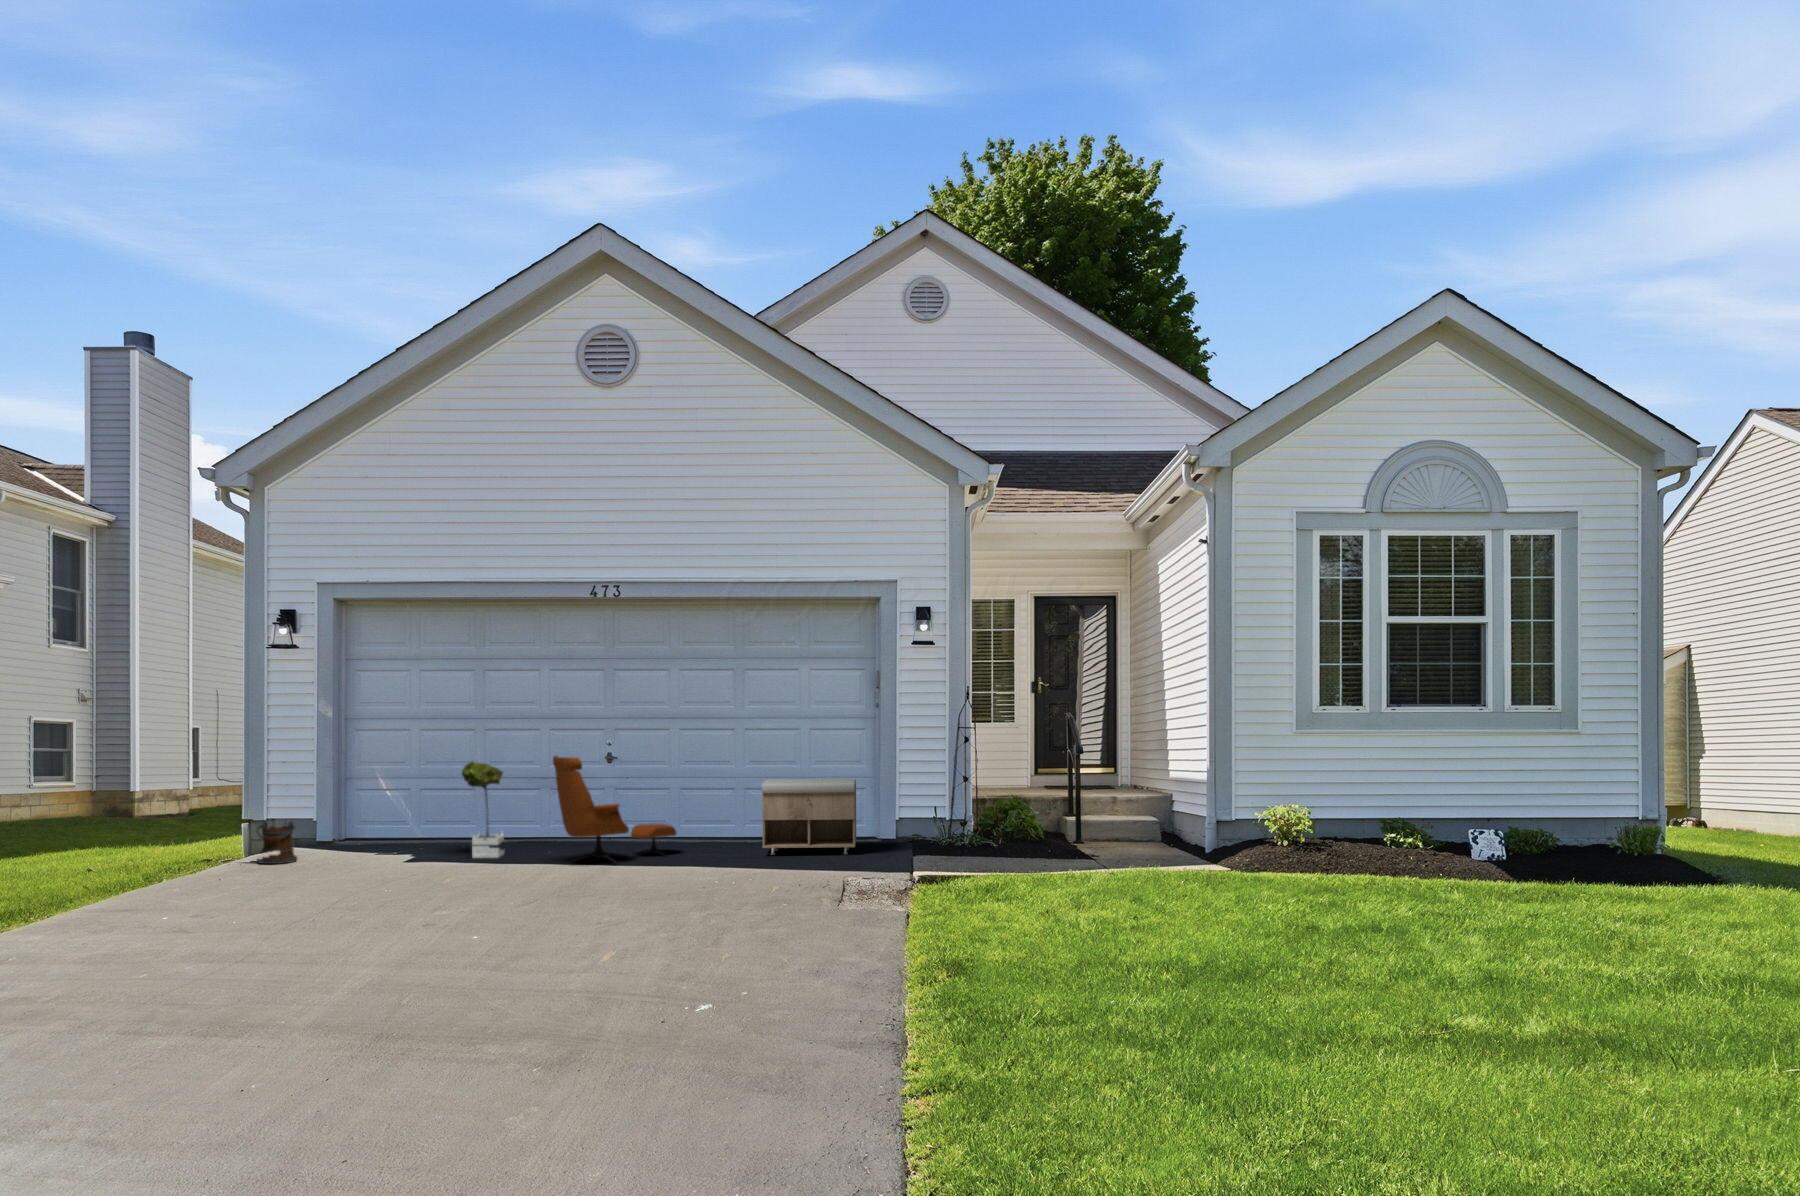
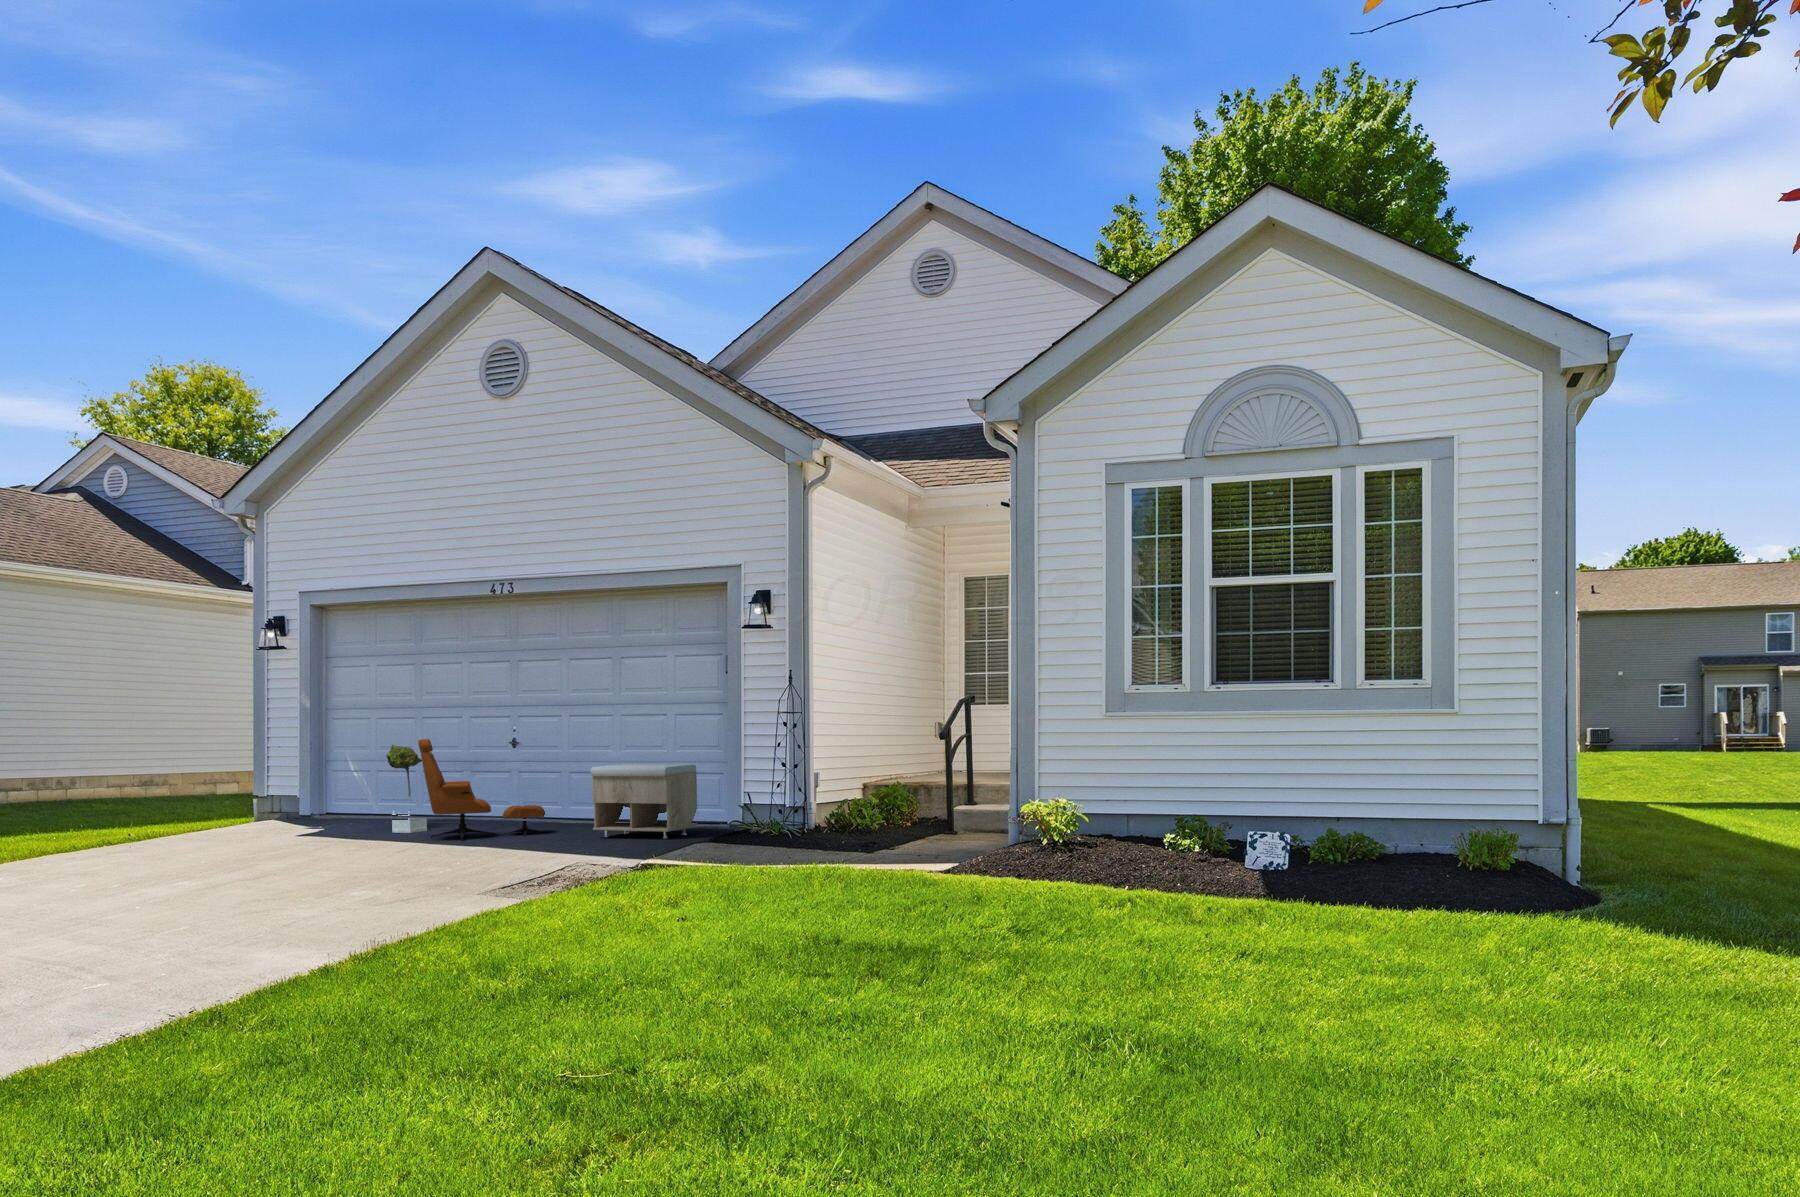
bucket: present [257,821,297,864] -> none [249,796,285,832]

